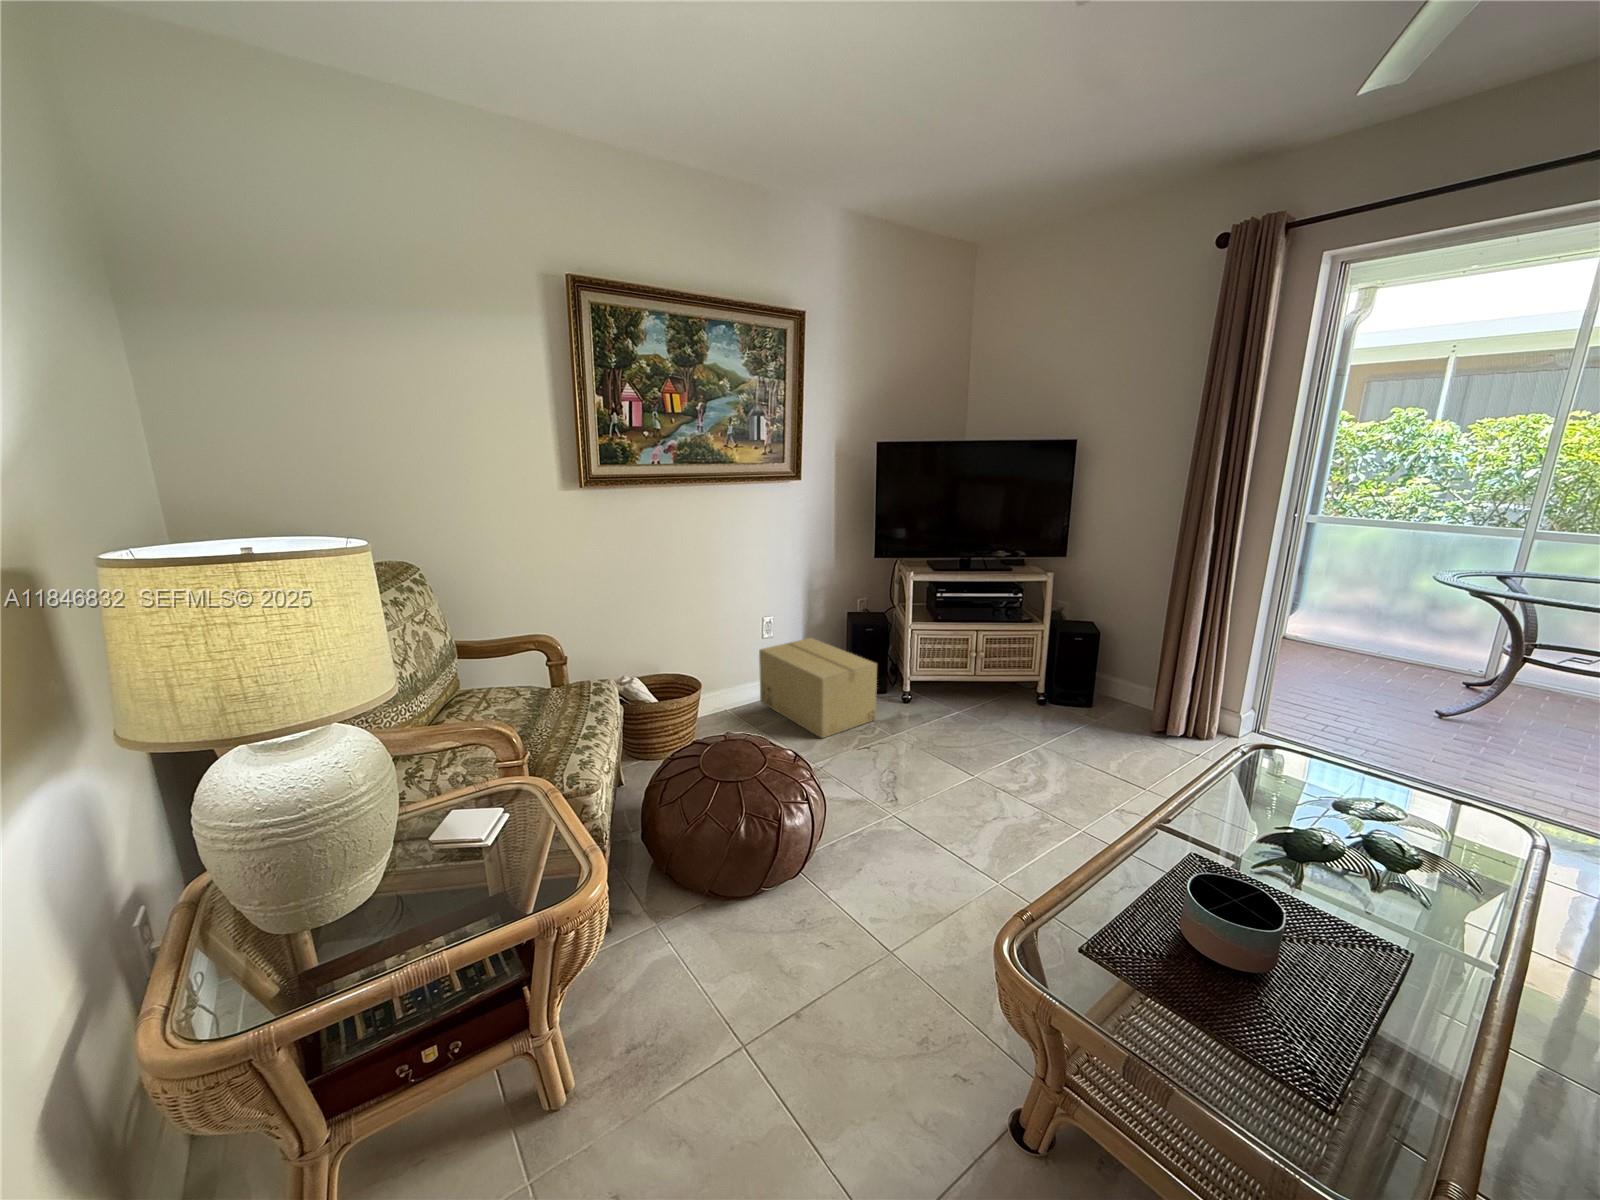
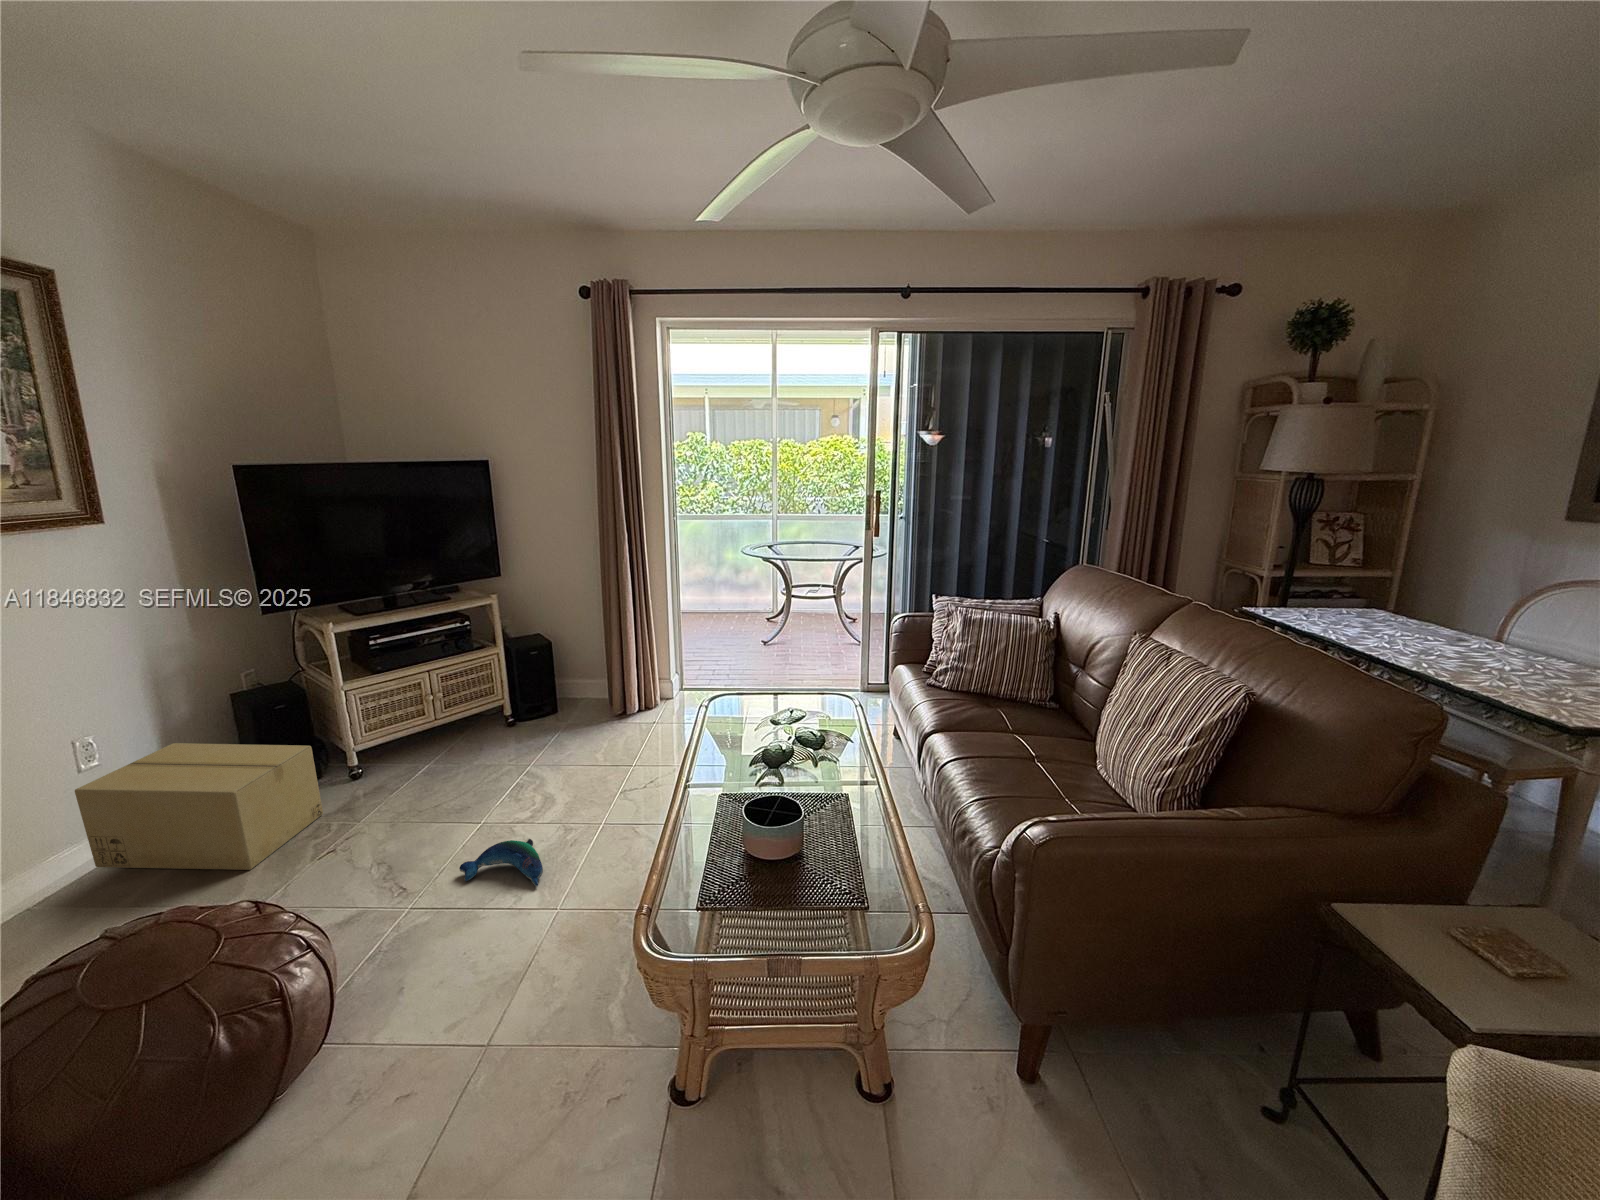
plush toy: none [941,798,1008,855] -> present [459,839,543,886]

